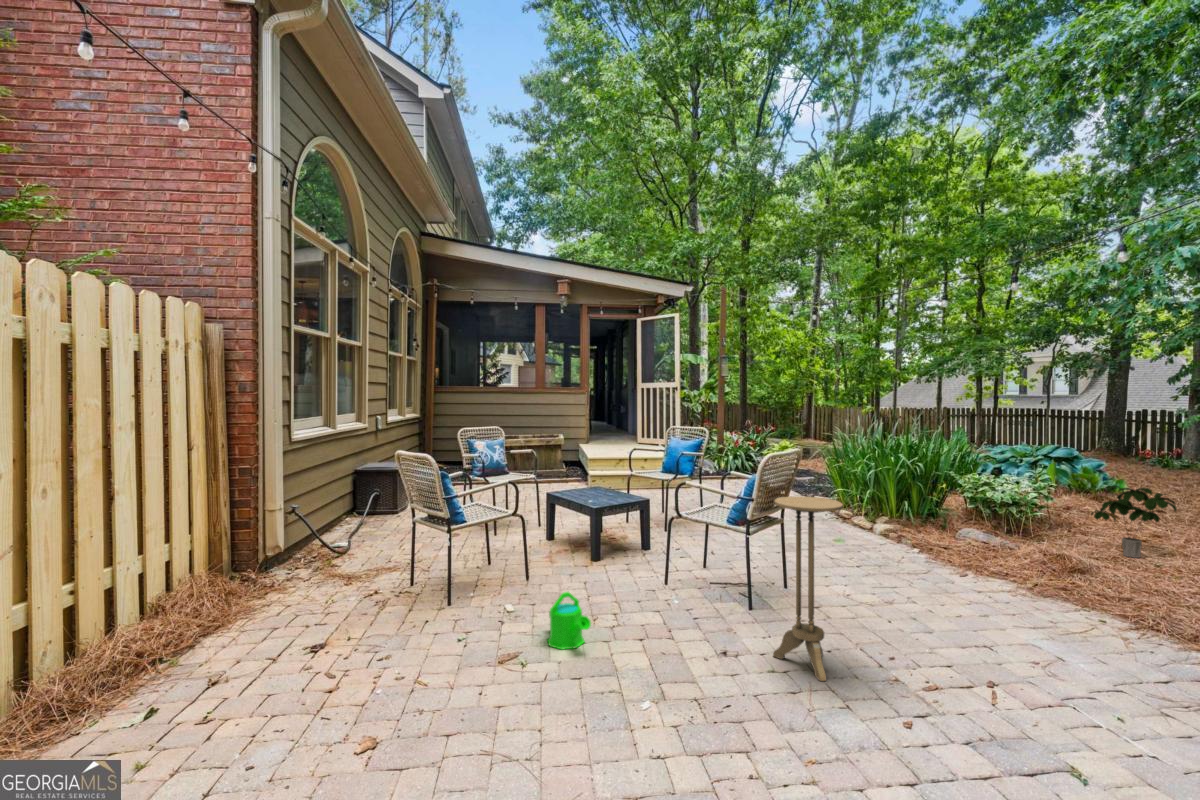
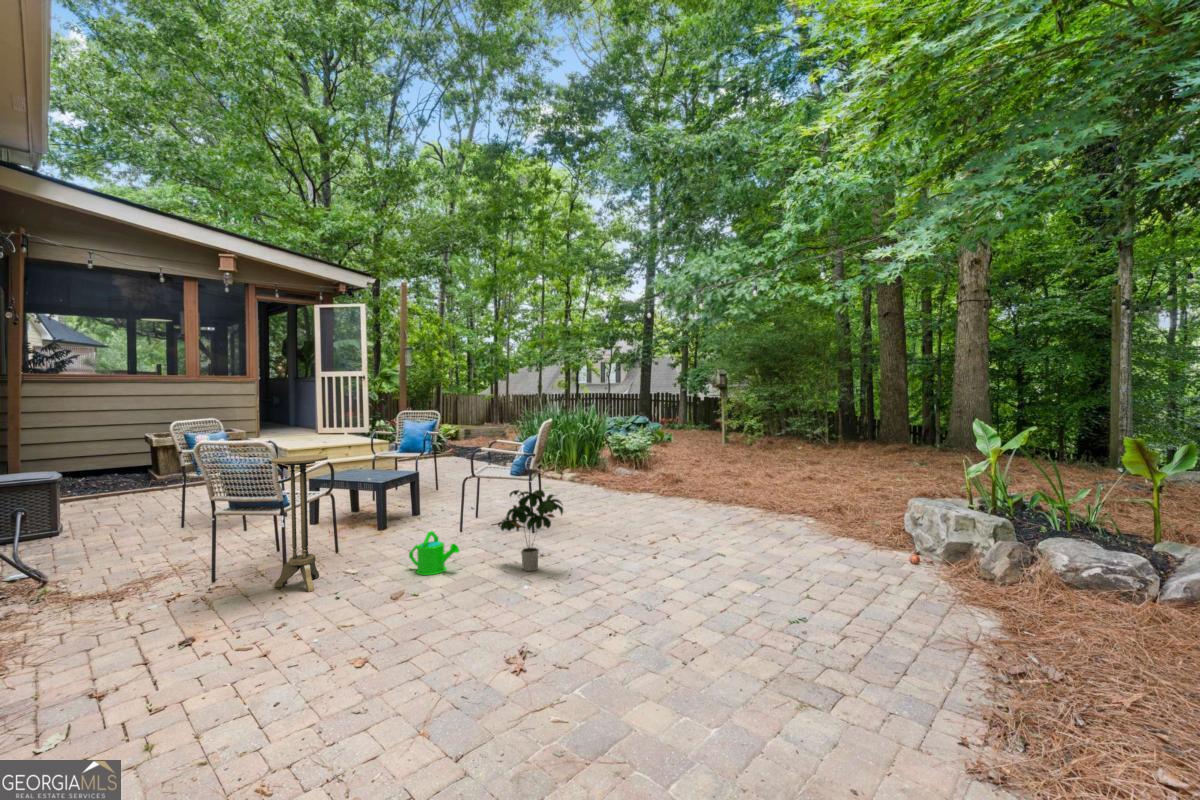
potted plant: present [1091,486,1177,558] -> present [498,490,563,571]
side table: present [773,496,843,681] -> present [271,455,328,592]

